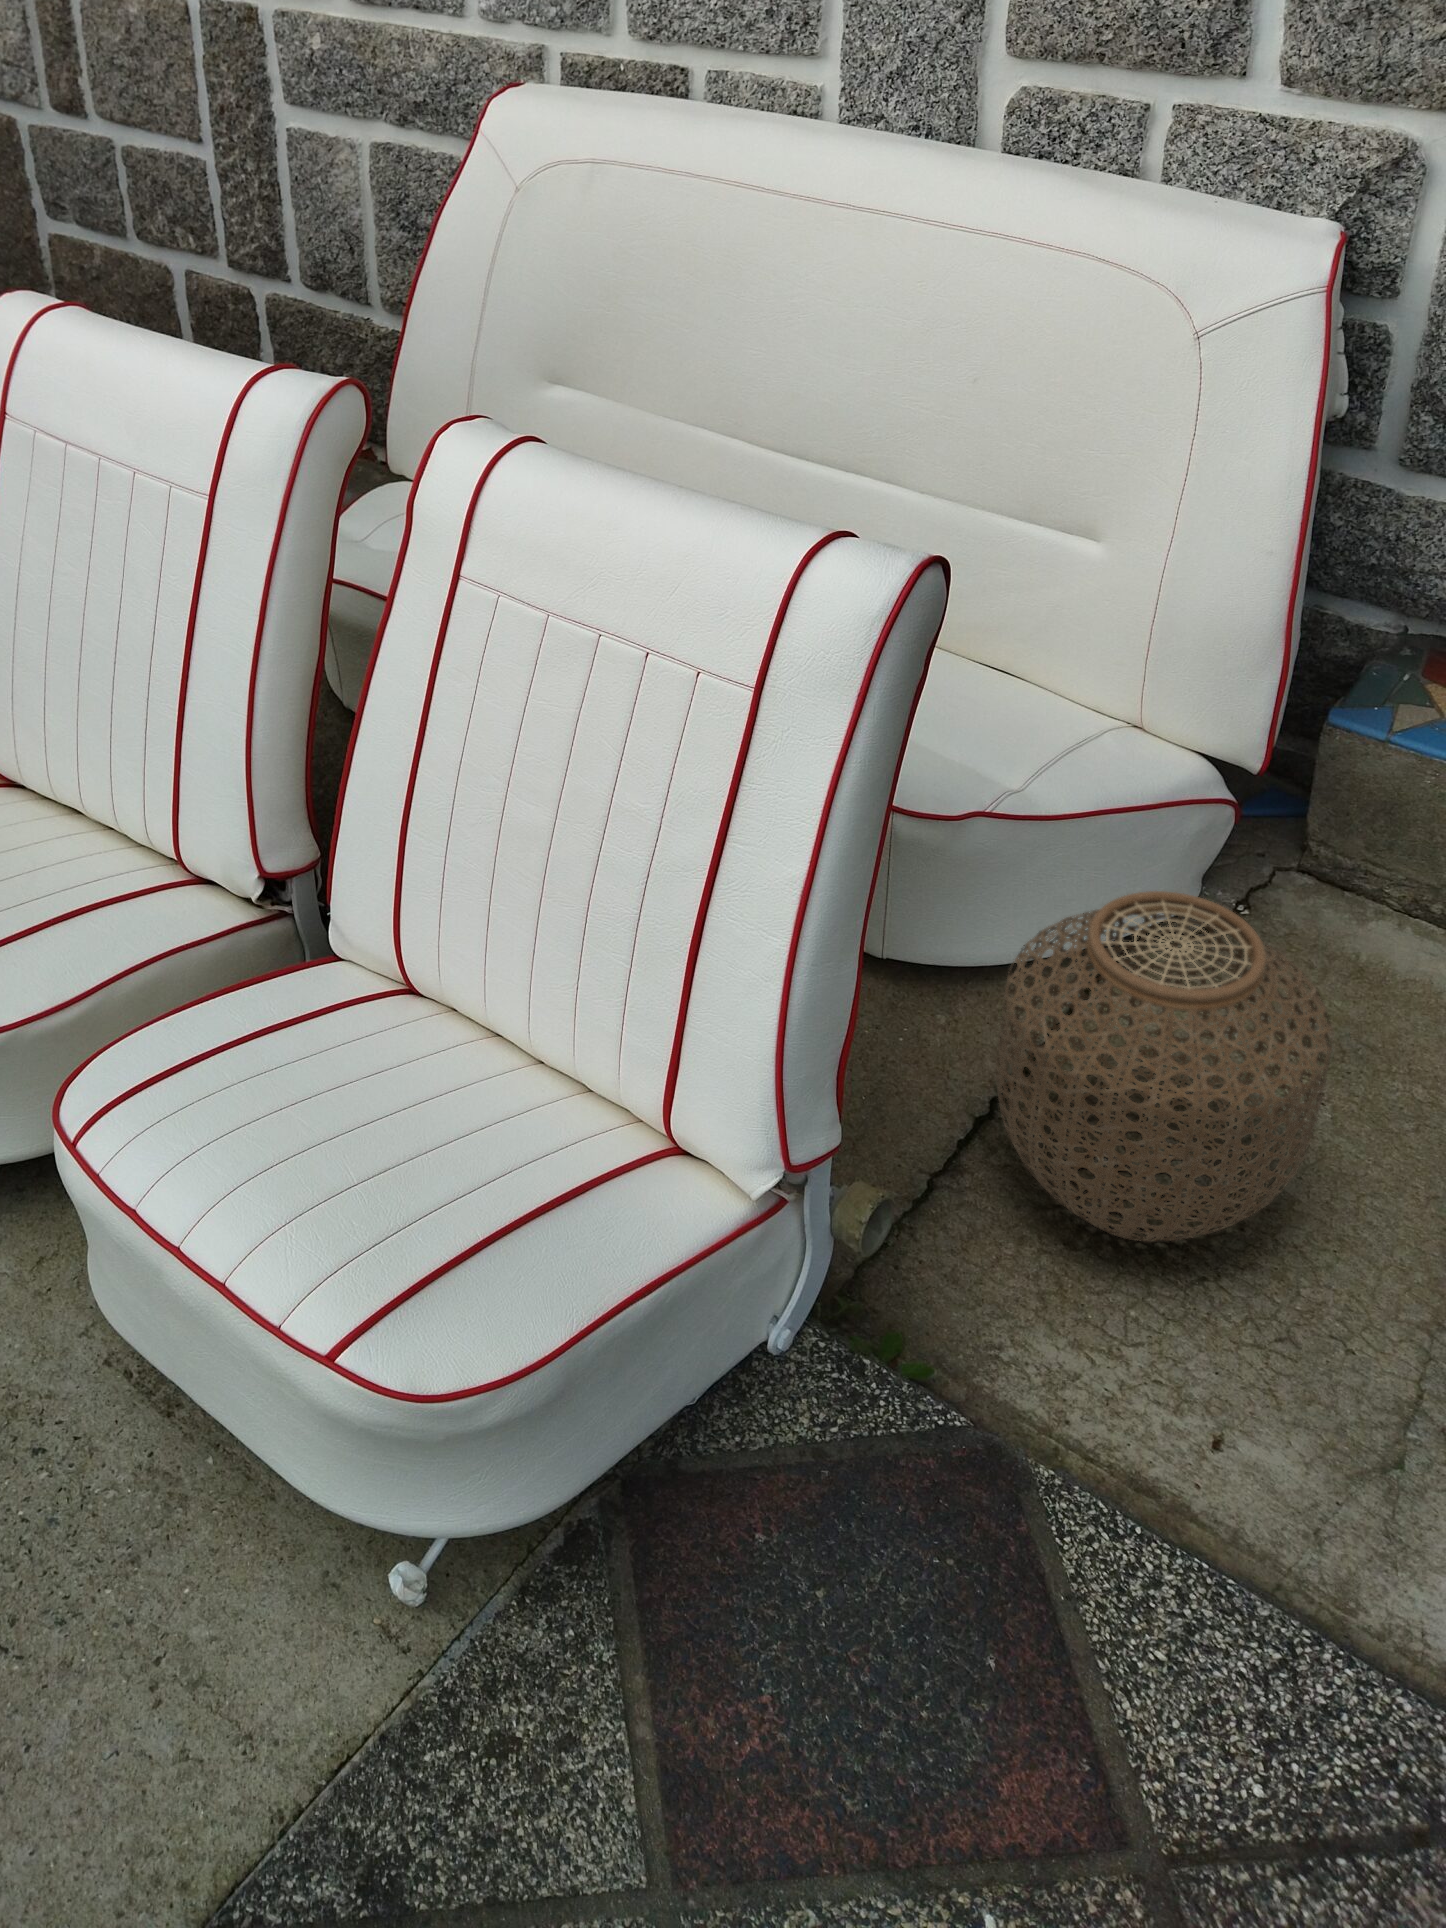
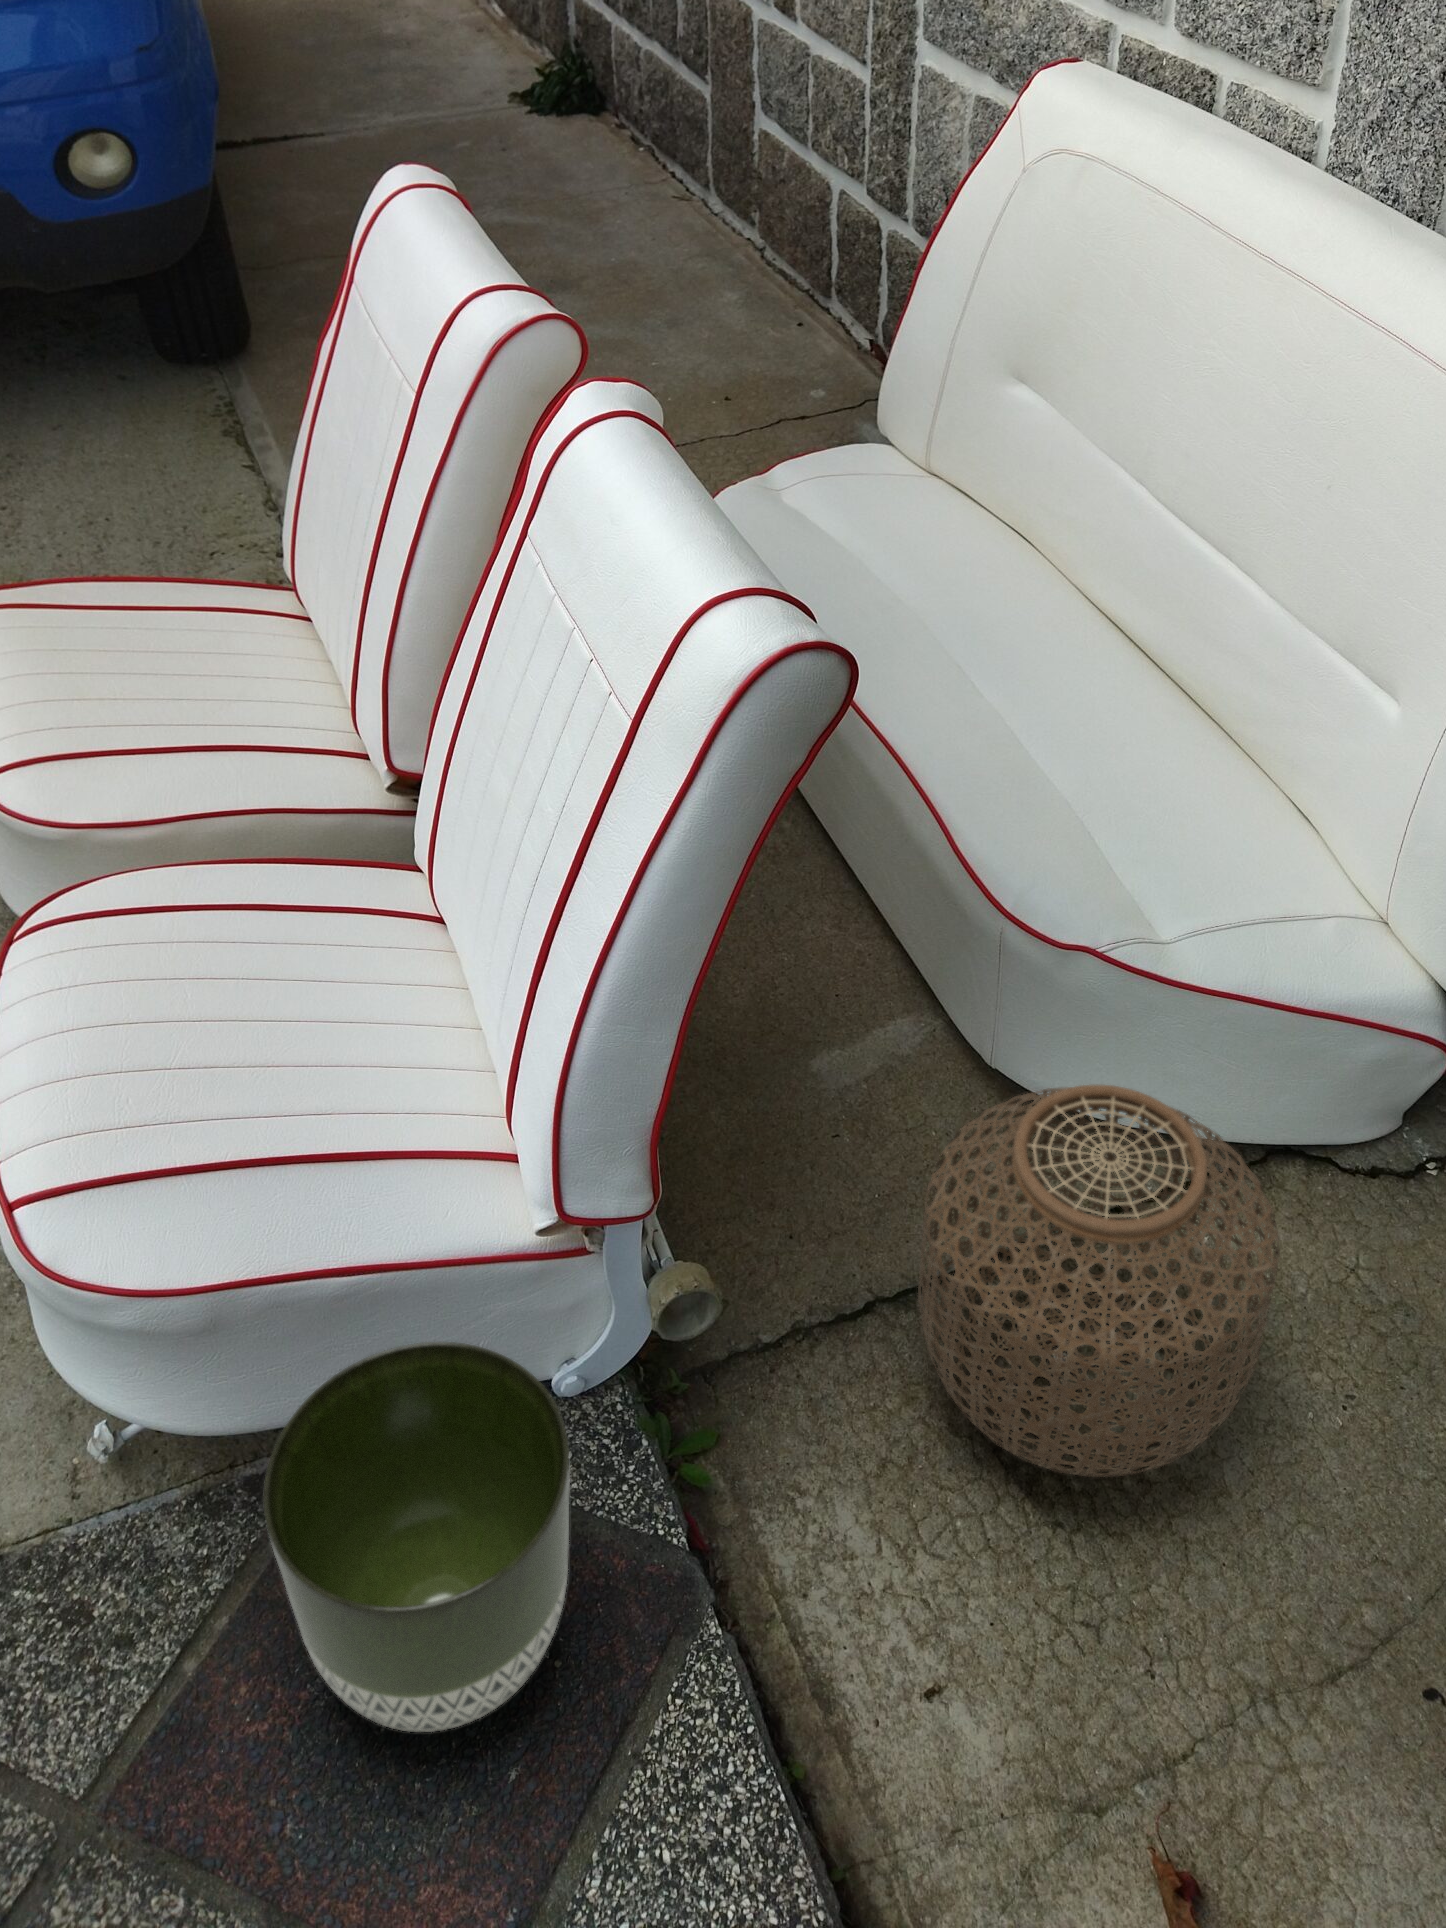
planter: none [722,1292,1017,1670] -> present [263,1342,570,1732]

